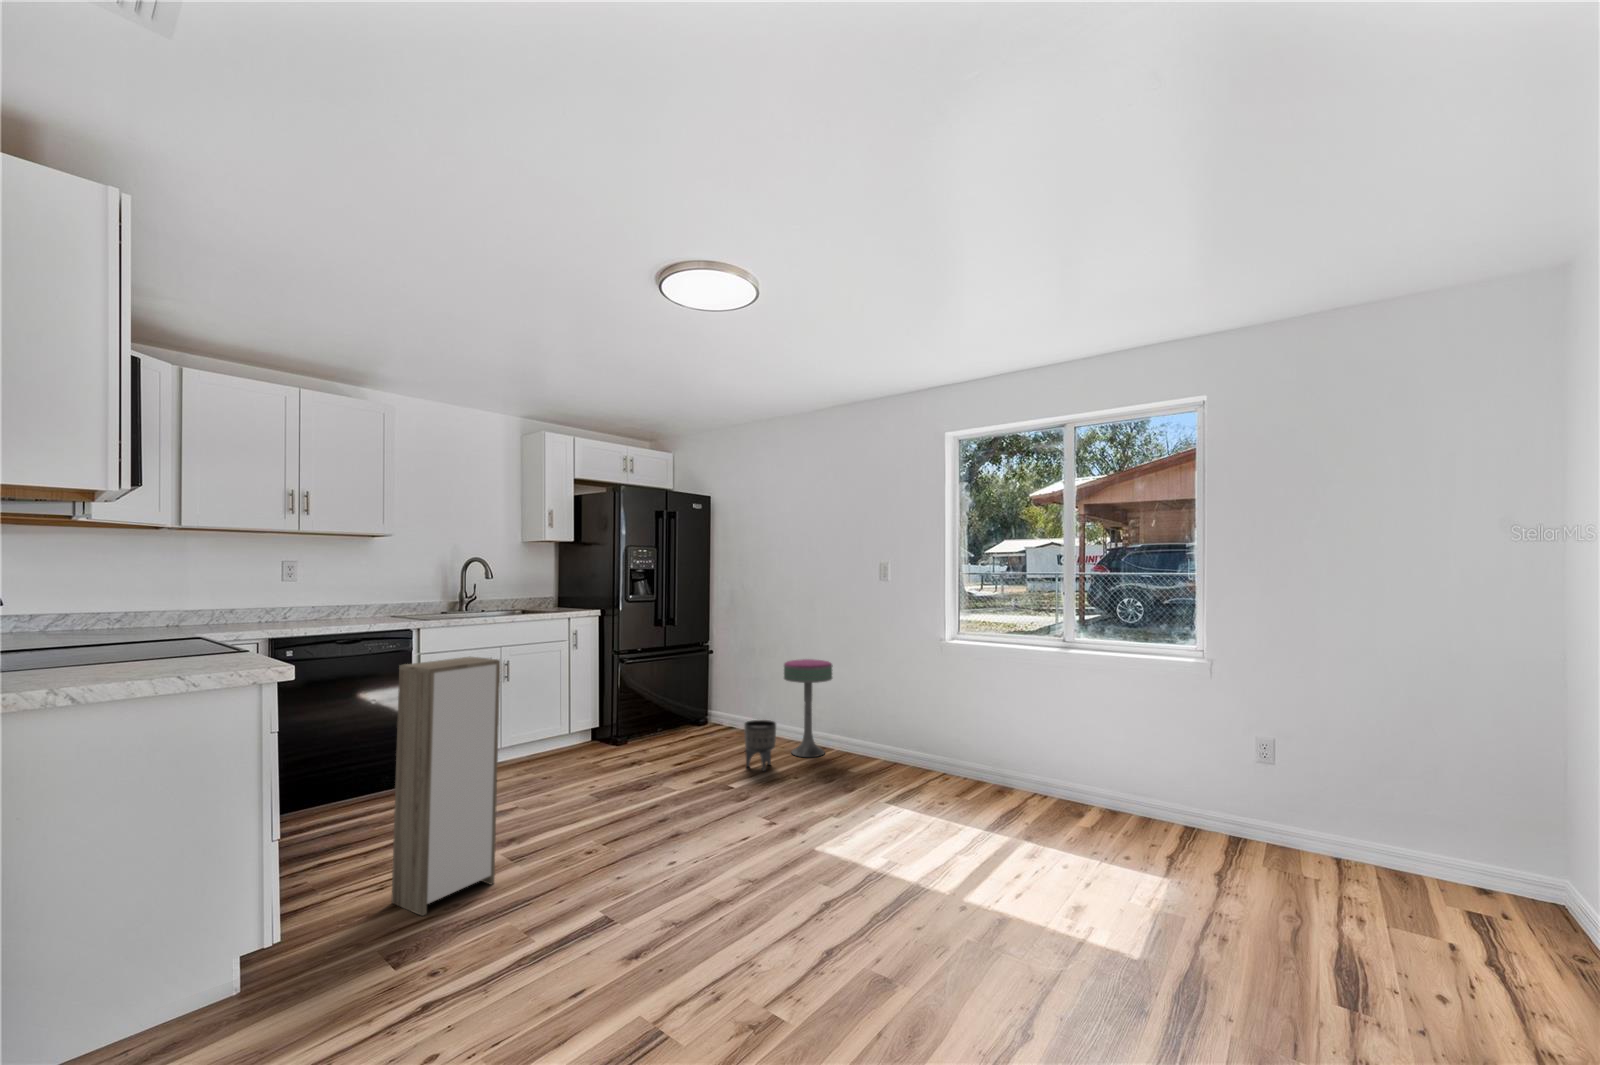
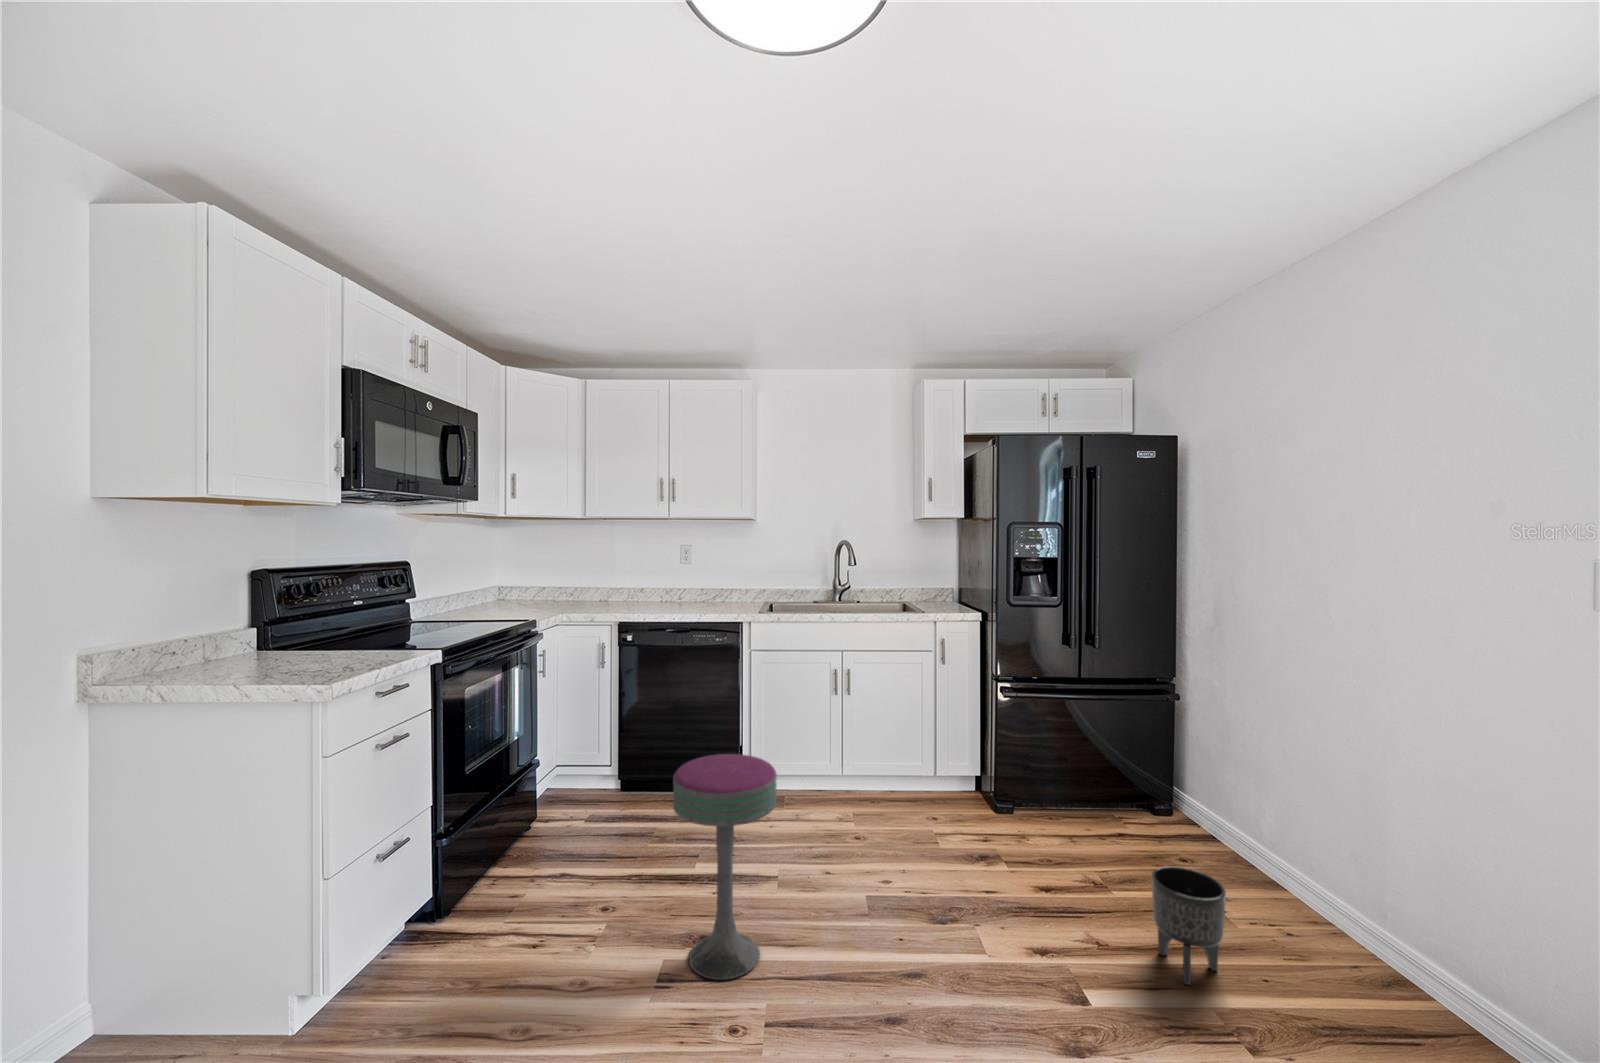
storage cabinet: present [391,657,500,916] -> none [486,691,605,1028]
bar stool: present [784,659,833,757] -> present [673,754,777,980]

